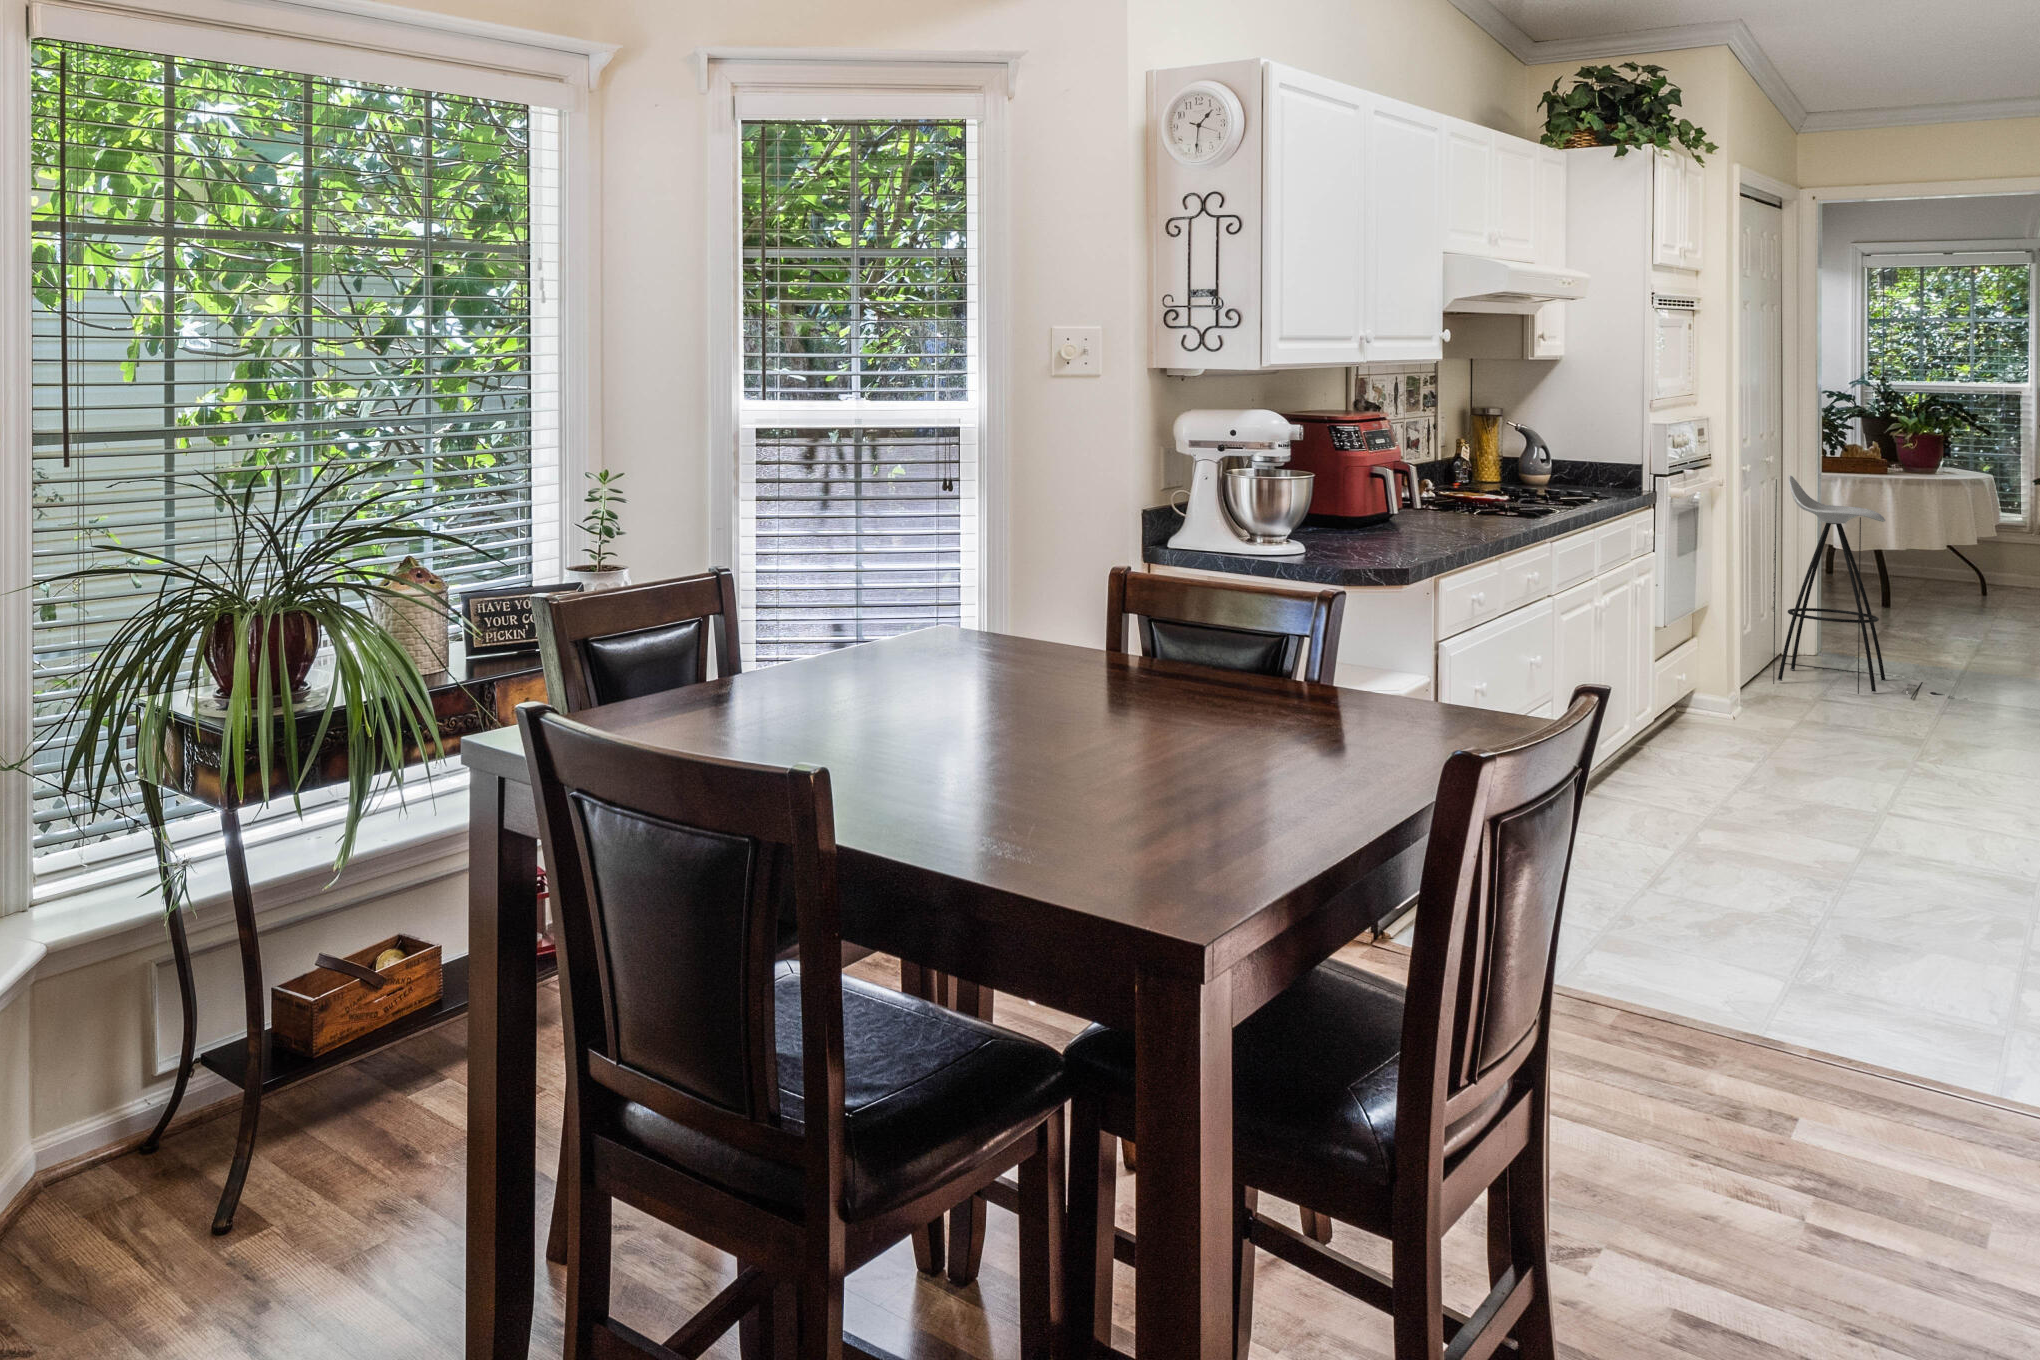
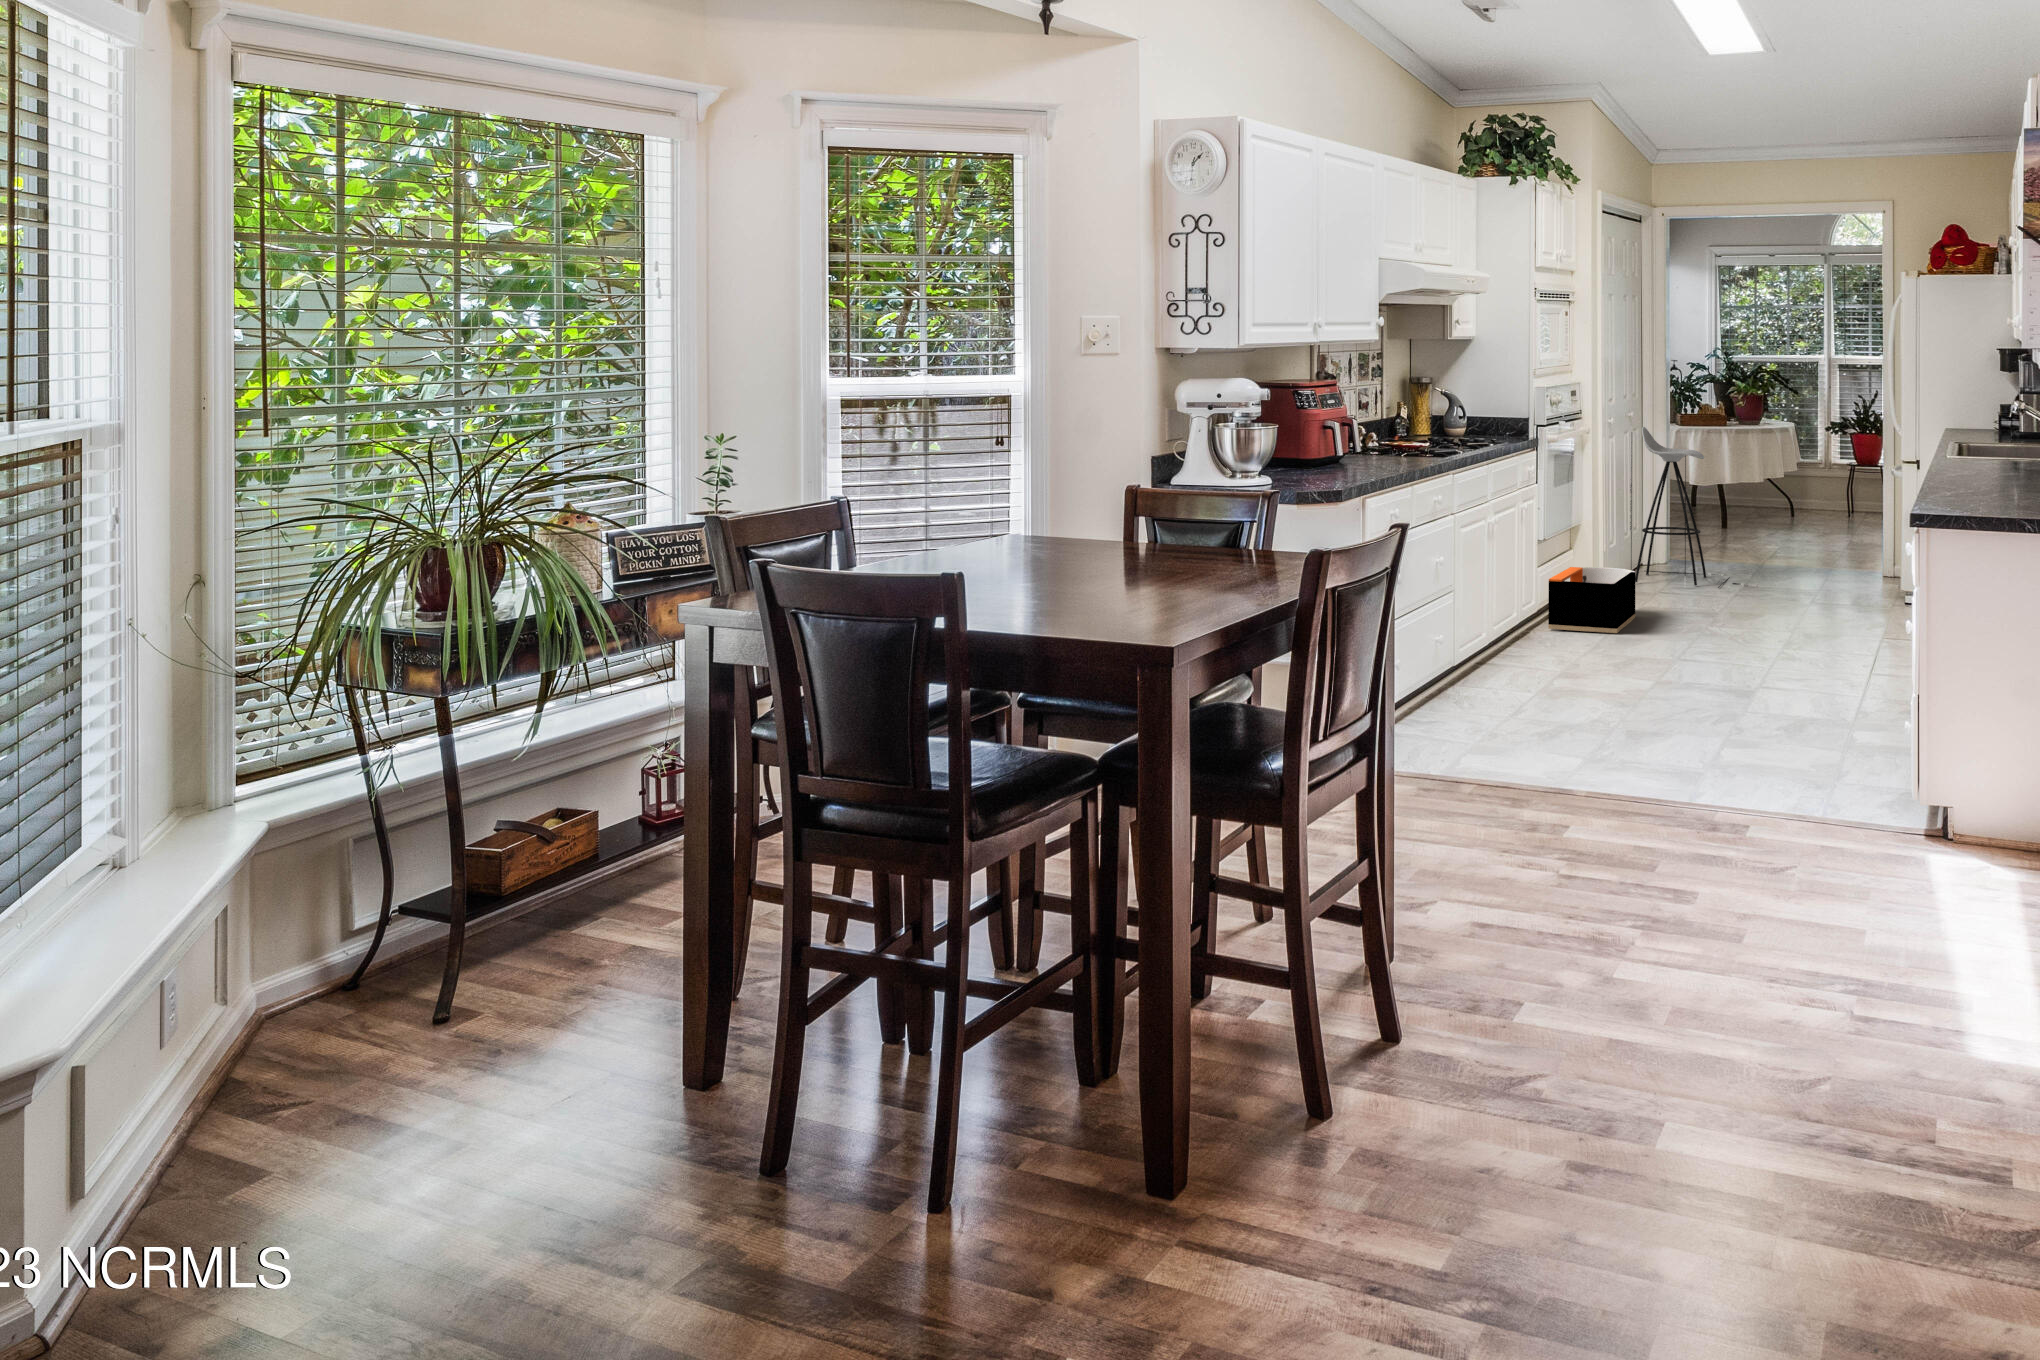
storage bin: none [1669,661,1797,762] -> present [1548,567,1635,633]

